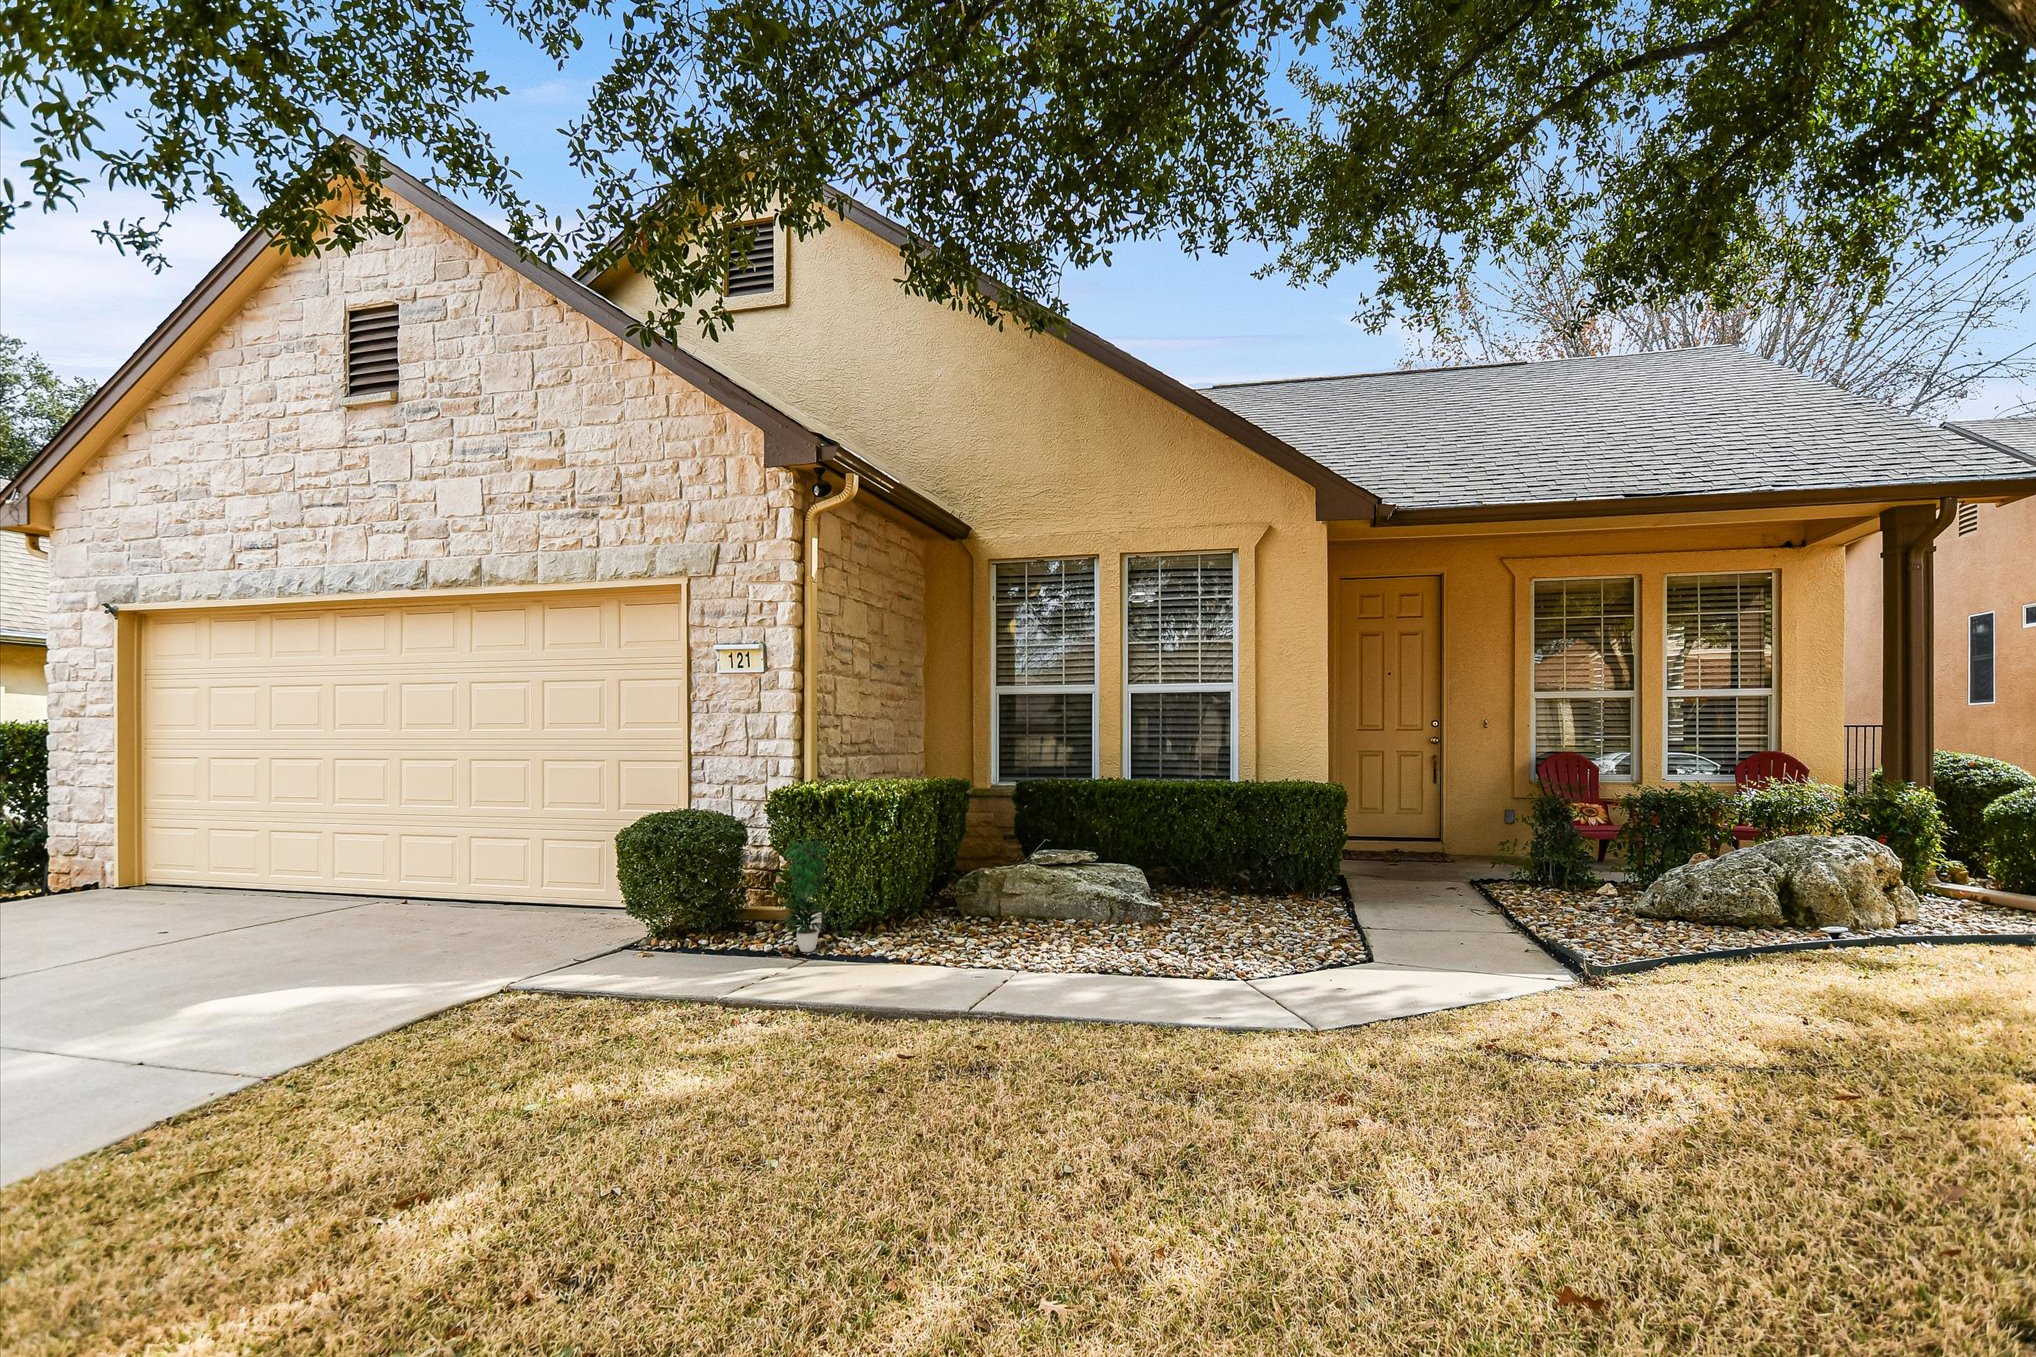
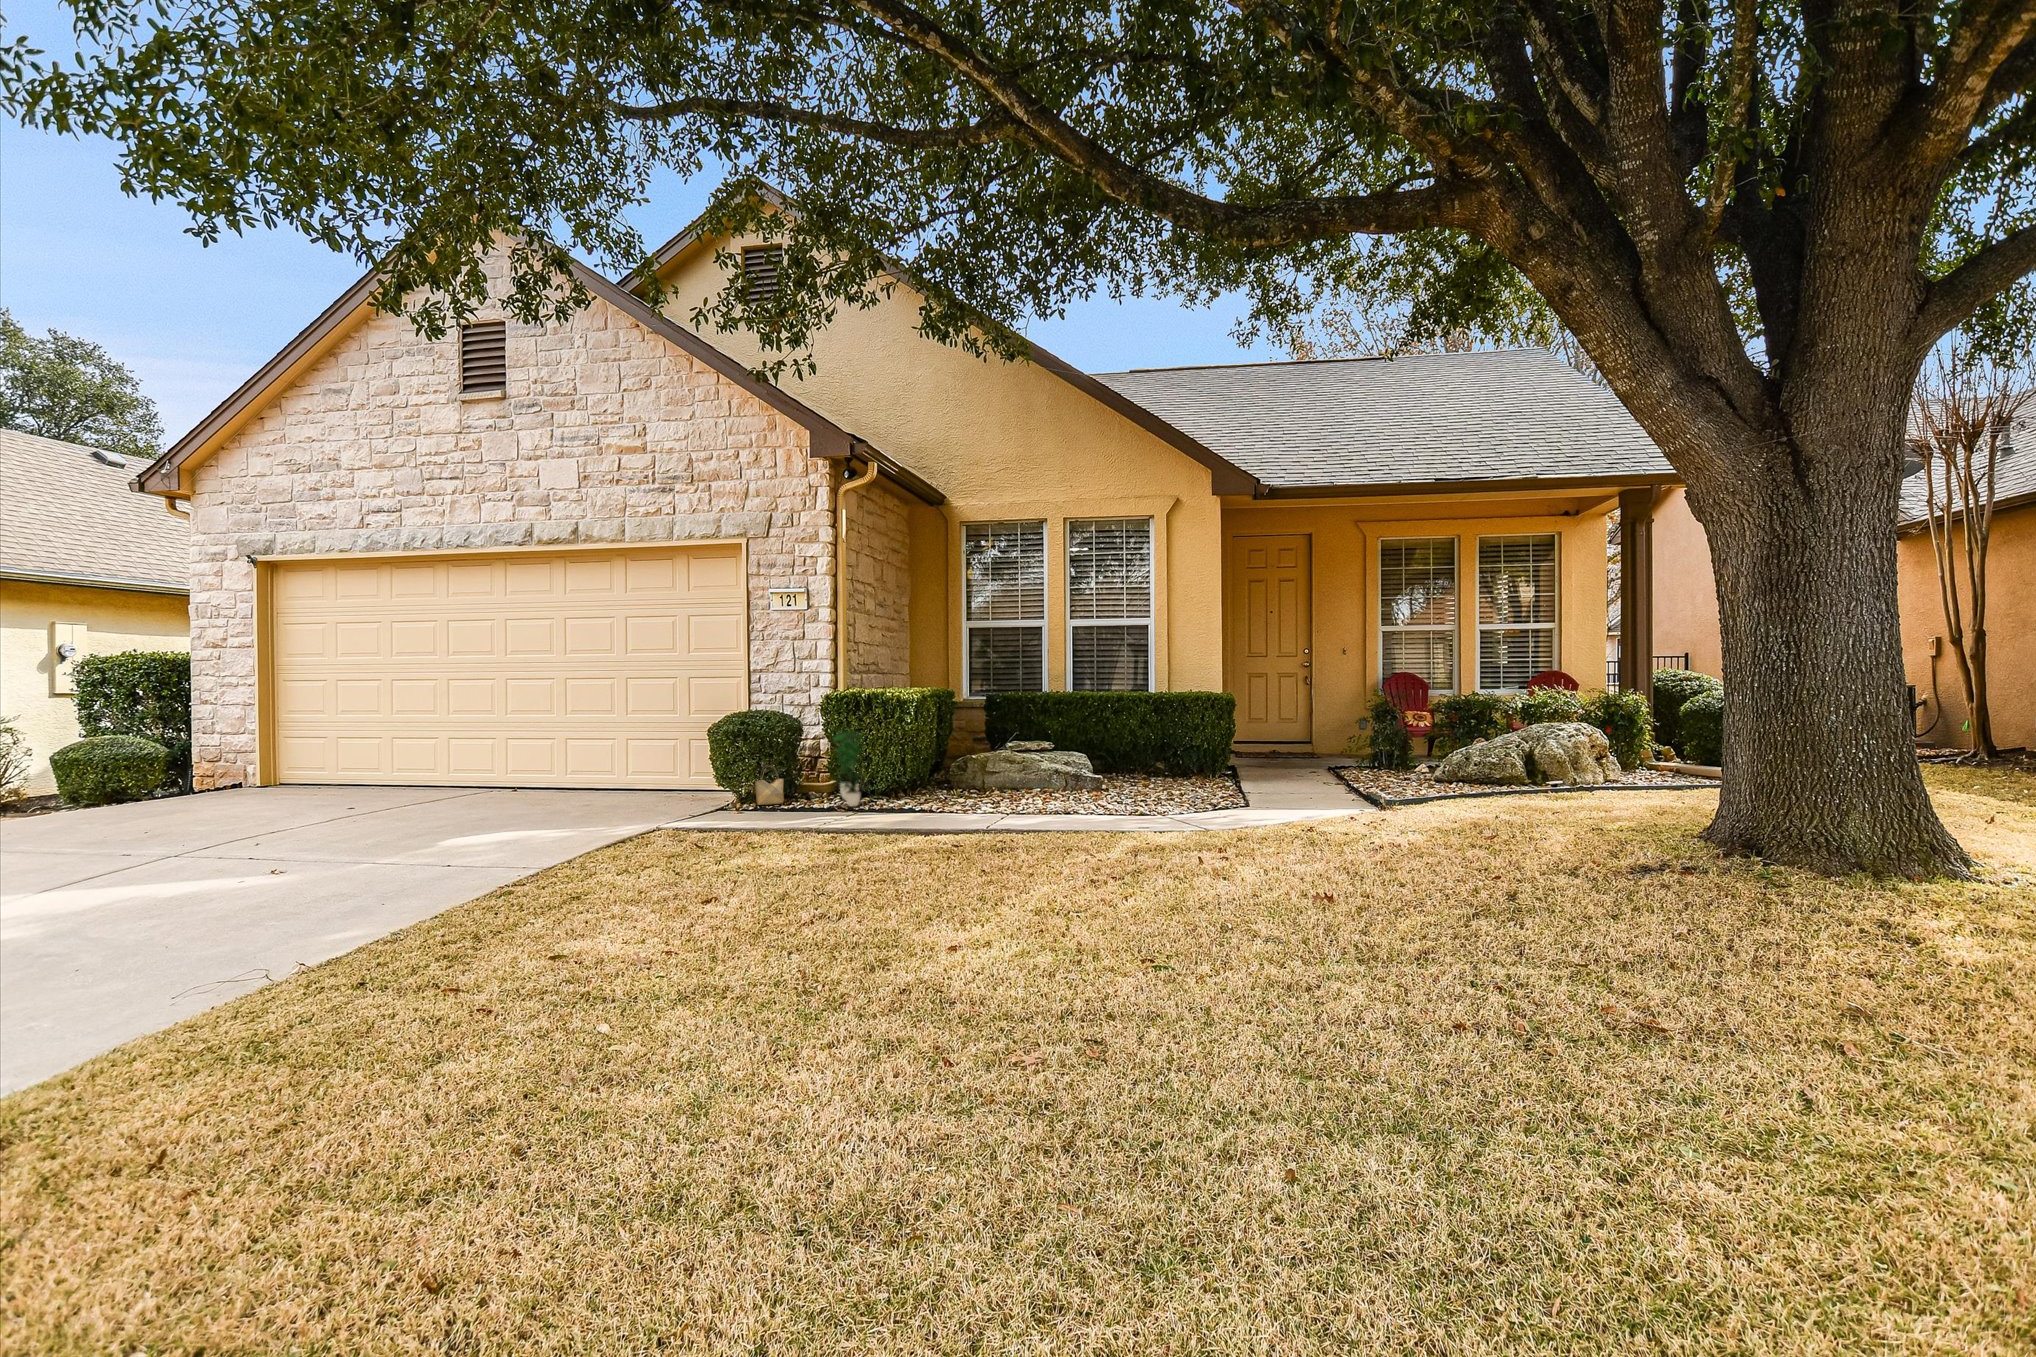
woven basket: none [677,889,719,946] -> present [755,765,784,805]

